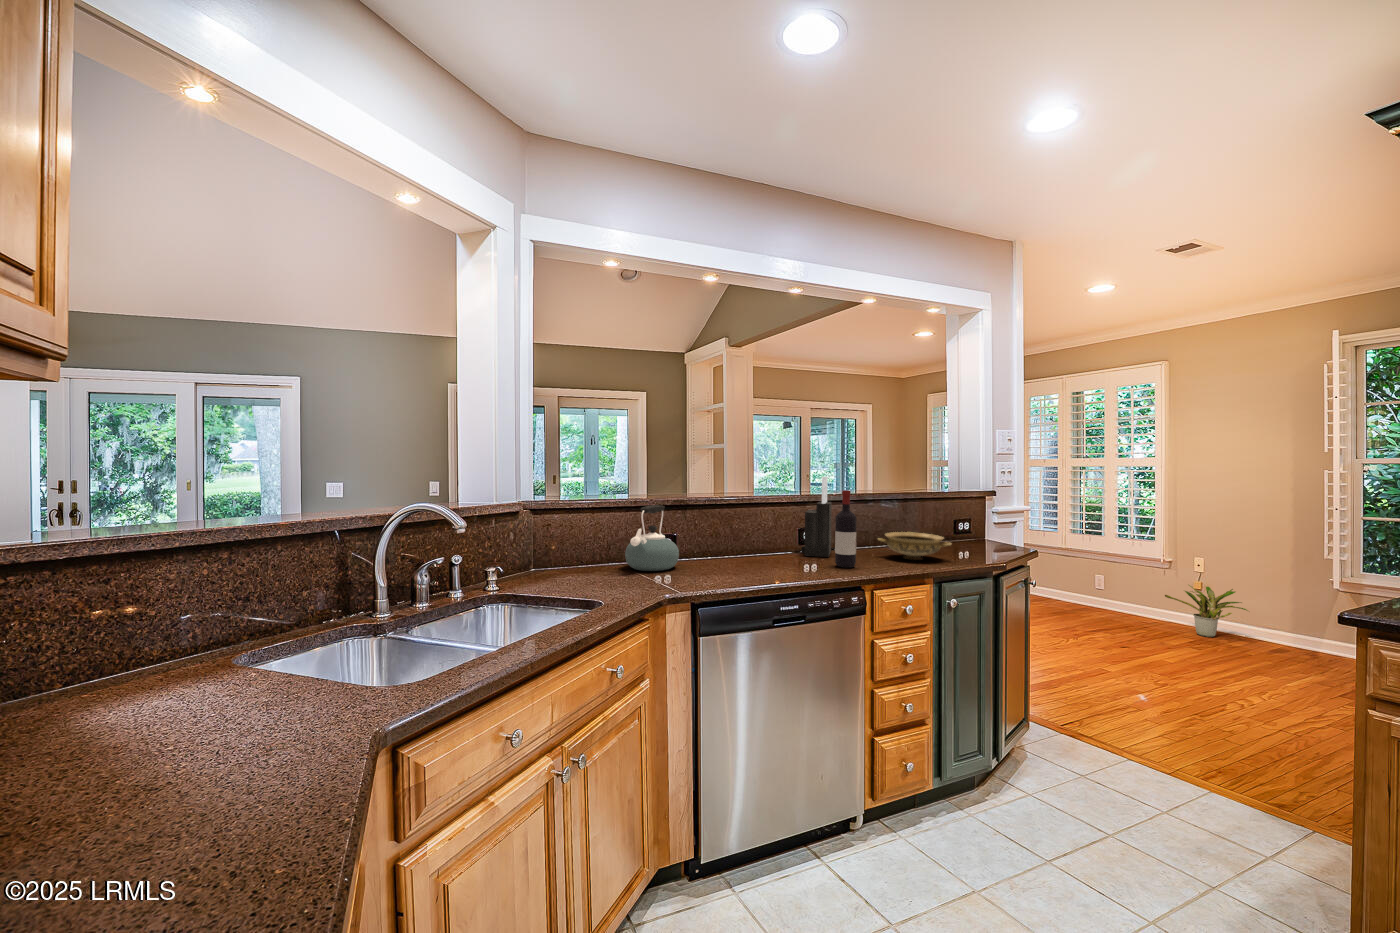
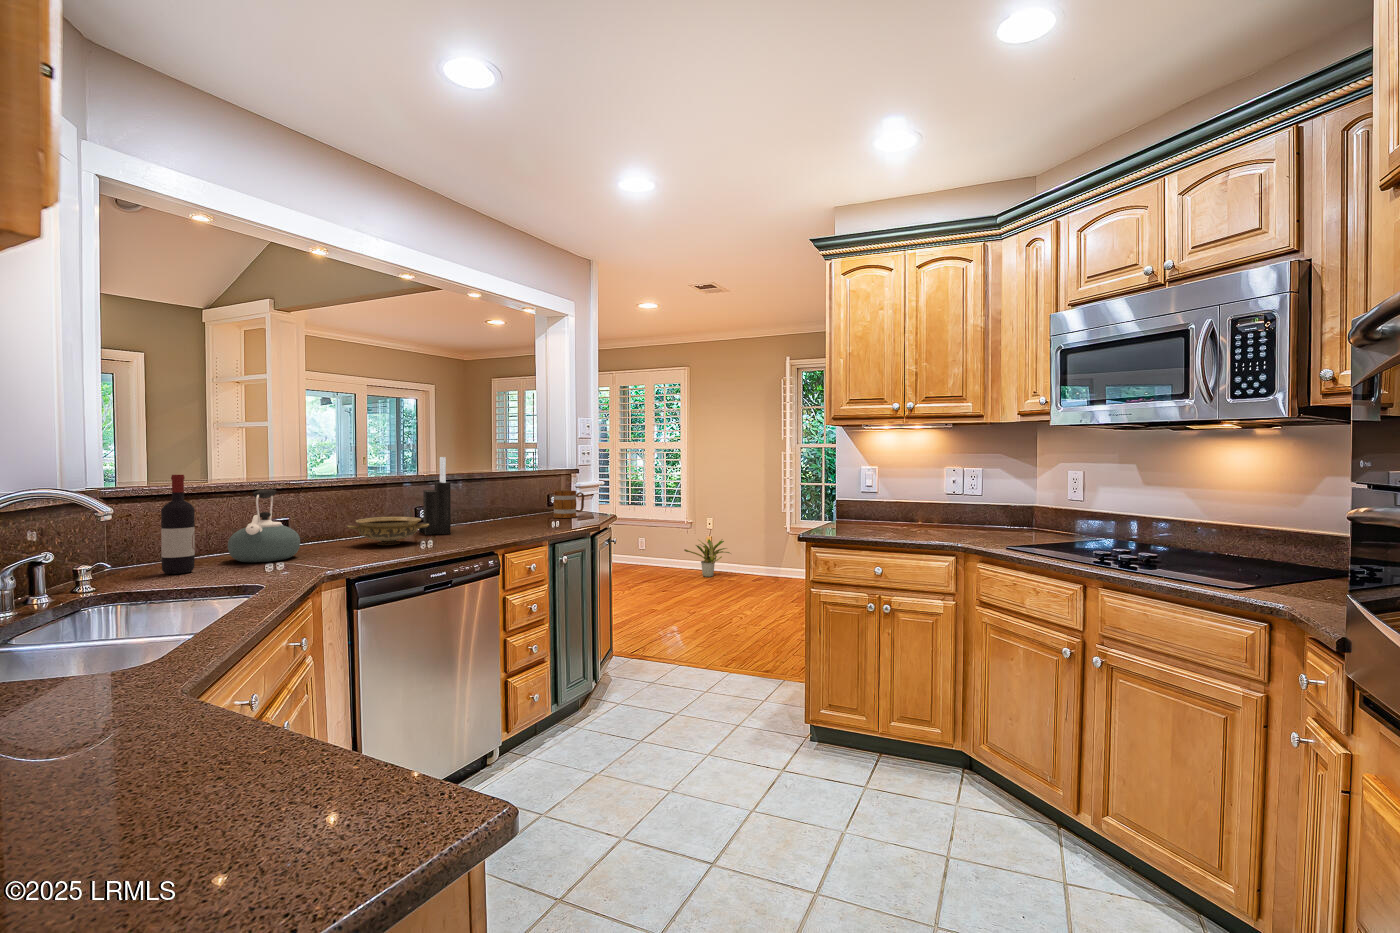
wine bottle: present [835,490,856,568] -> present [161,475,195,574]
mug: none [958,516,999,549] -> present [553,490,584,518]
ceramic bowl: present [878,532,952,560] -> present [347,517,429,545]

